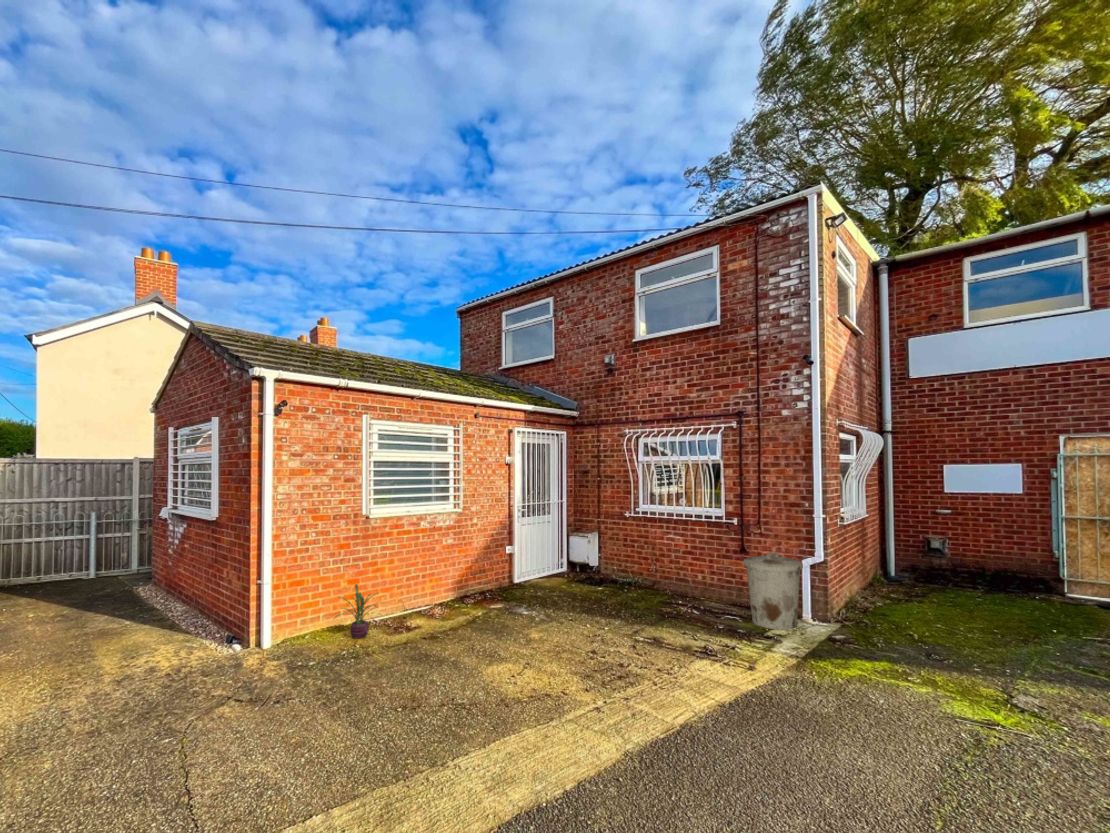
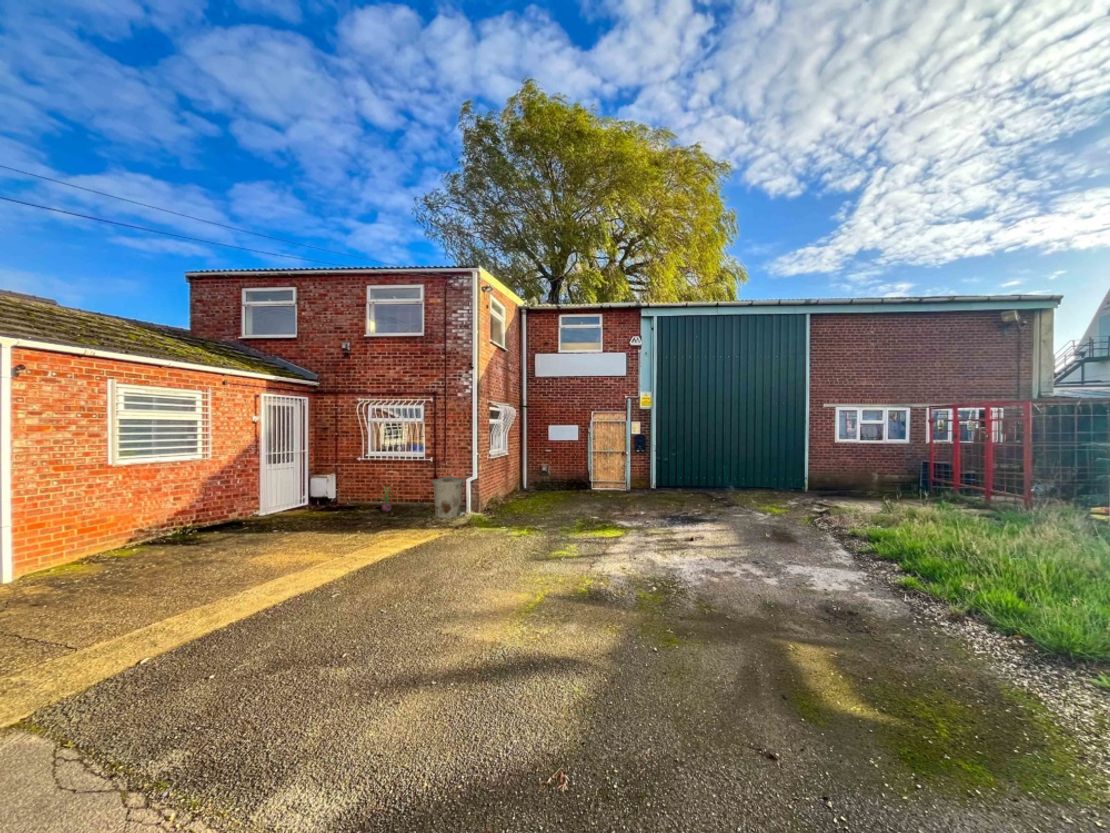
decorative plant: present [335,584,372,639] -> present [382,486,392,512]

